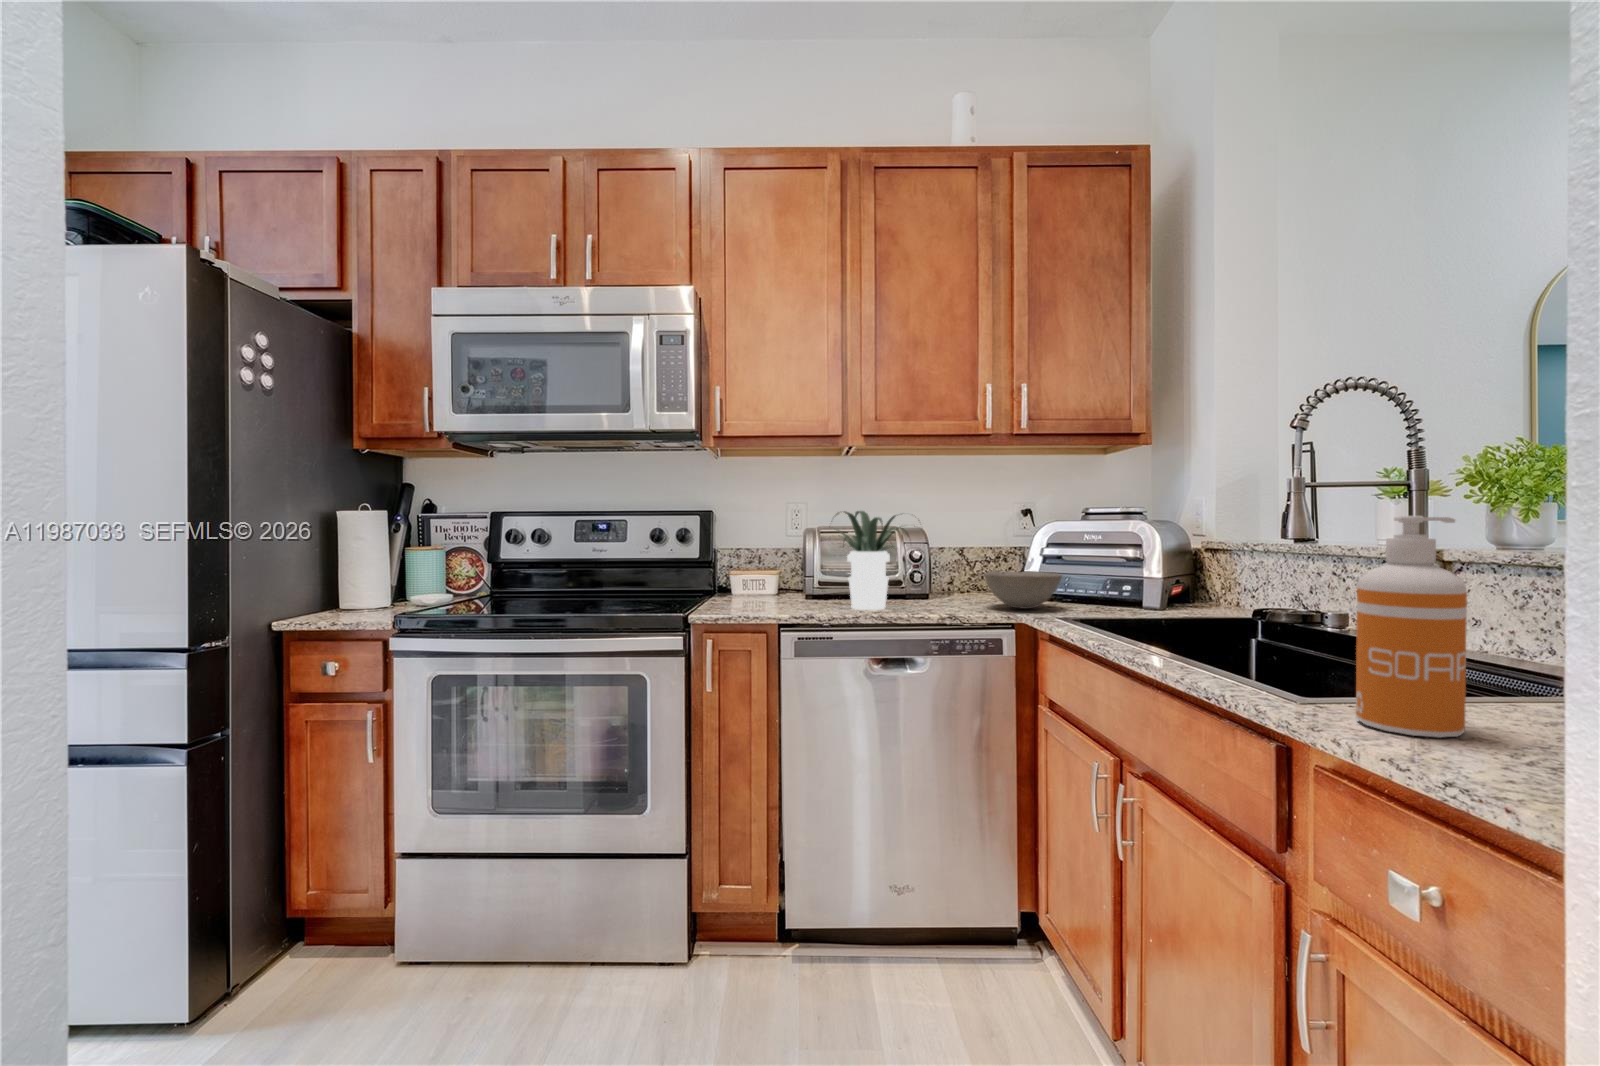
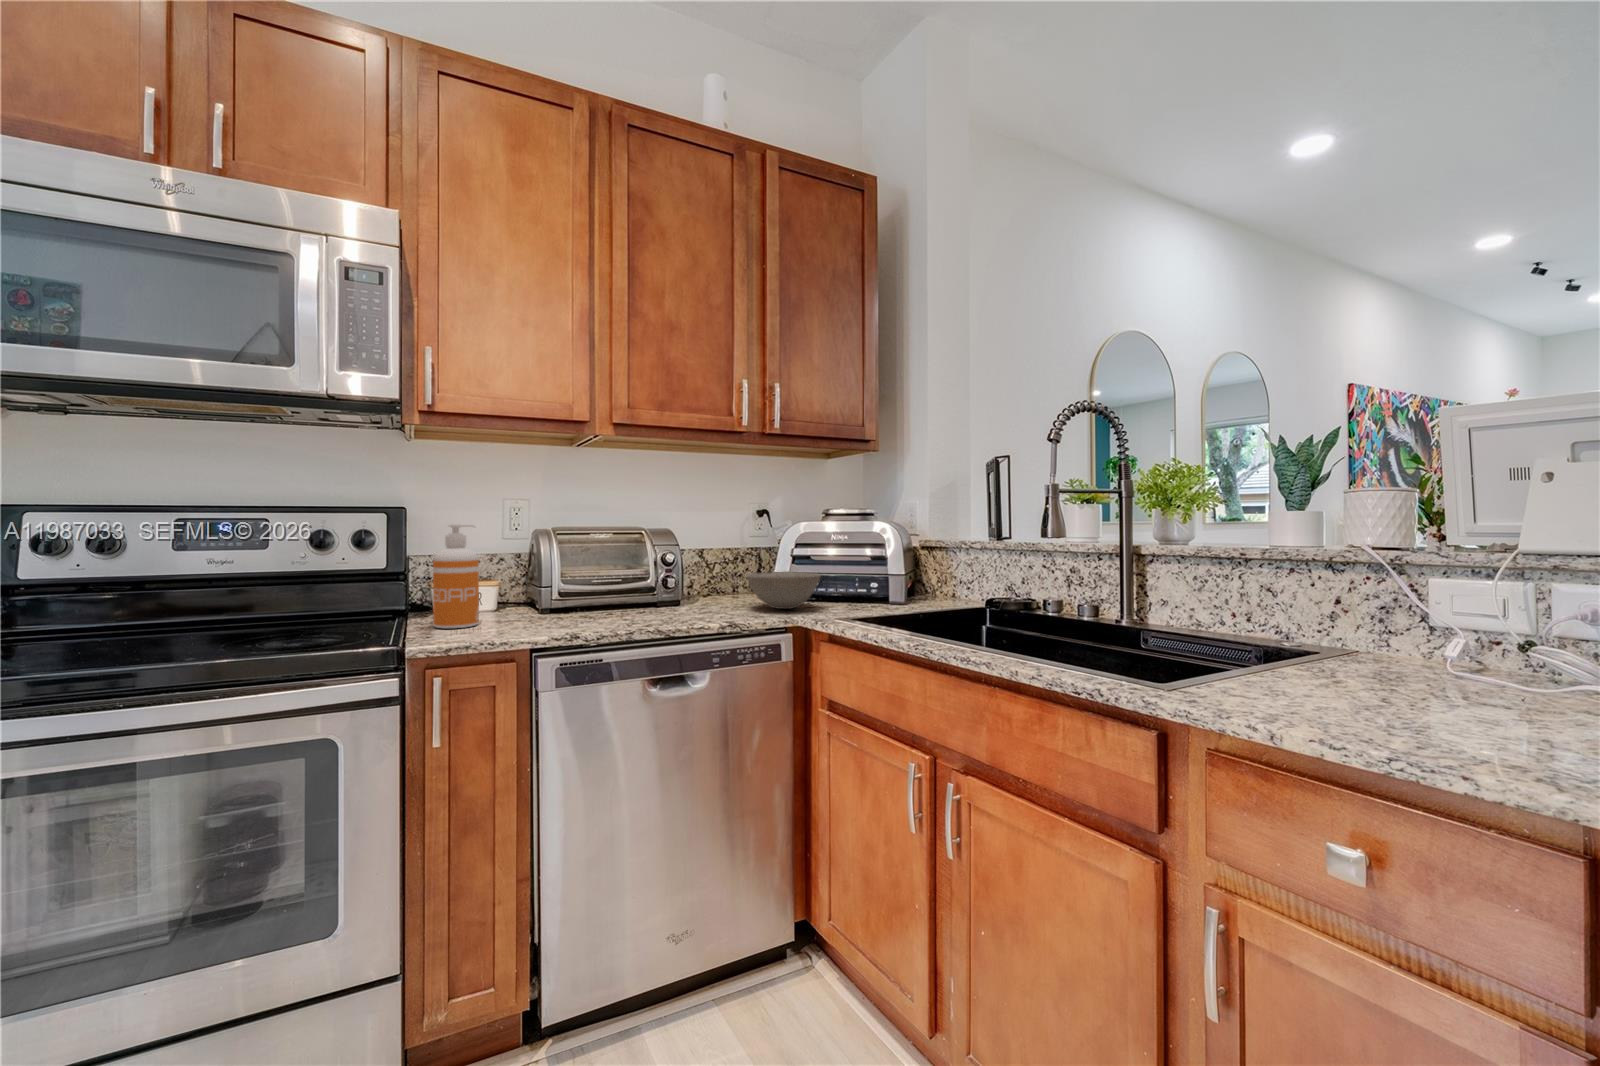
potted plant: present [832,511,915,610] -> none [559,511,699,622]
soap dispenser: present [1356,516,1467,738] -> present [433,524,479,629]

